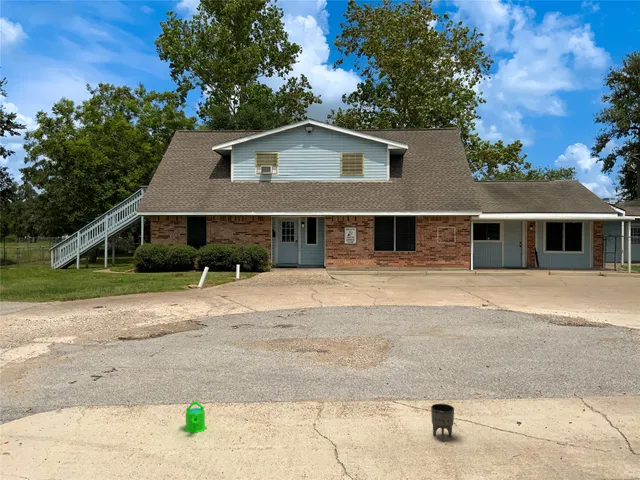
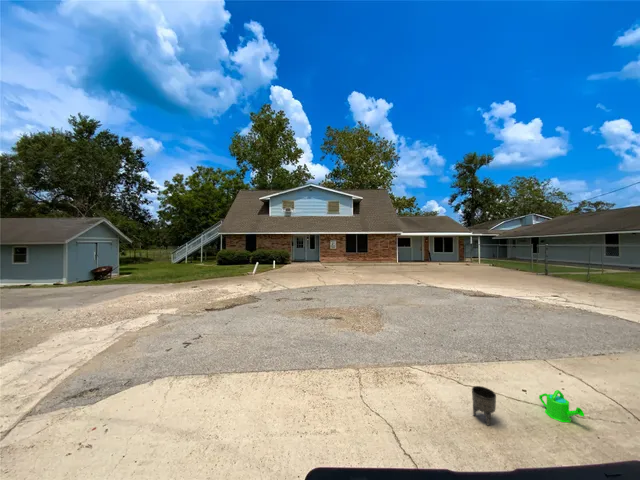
watering can: present [185,402,206,433] -> present [539,390,584,422]

